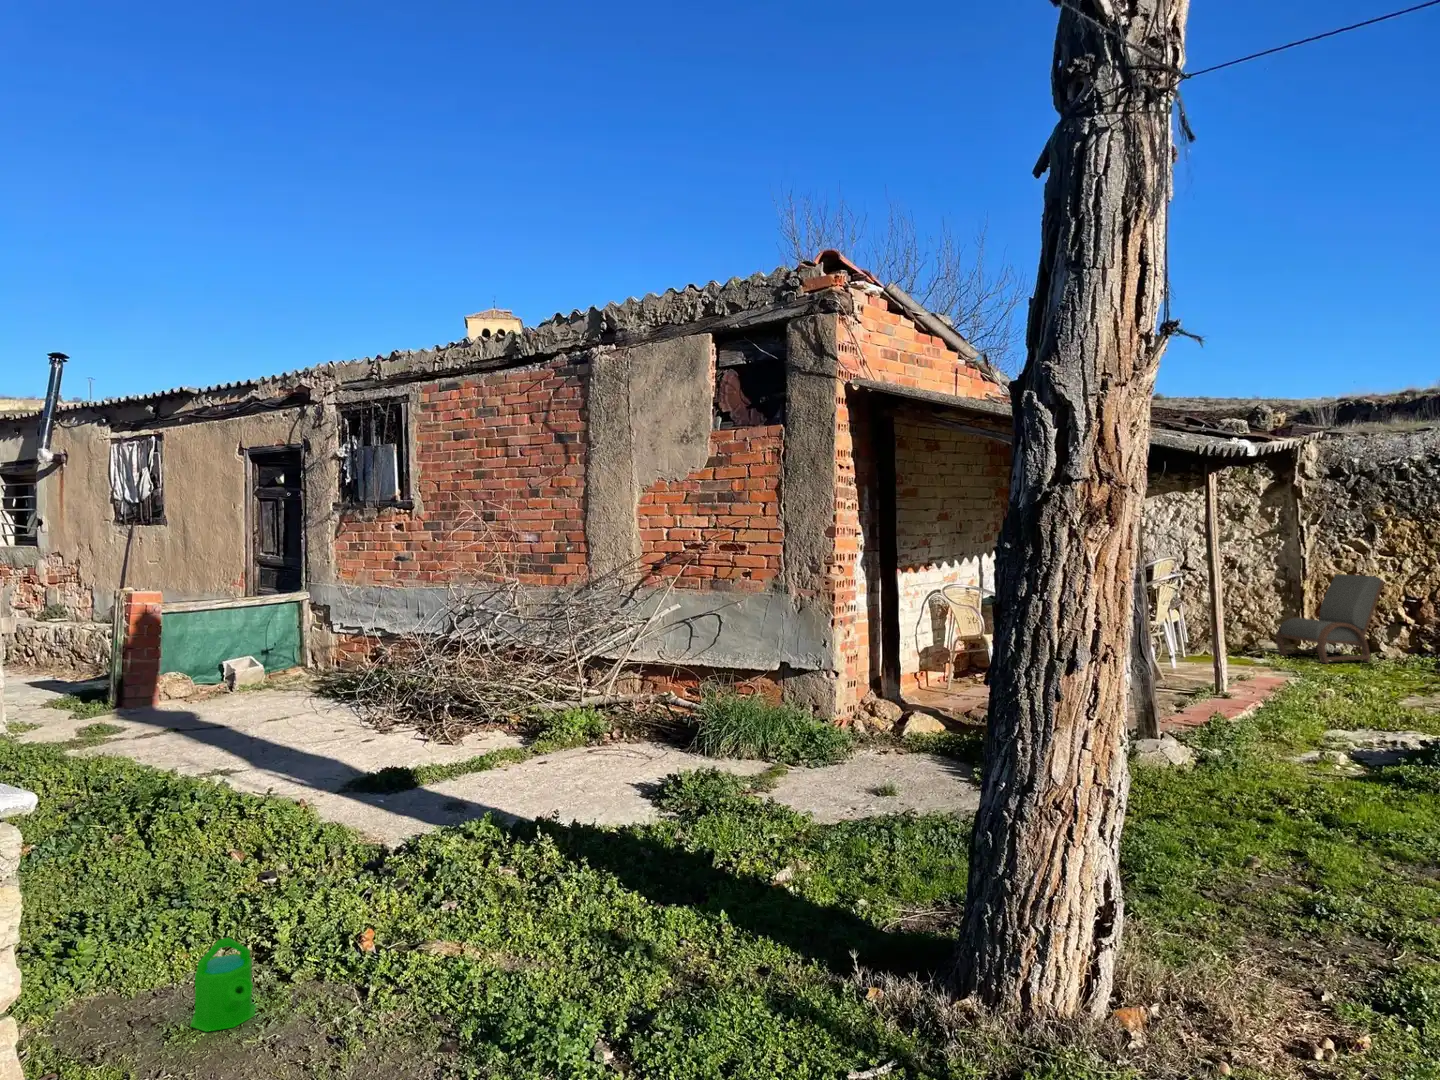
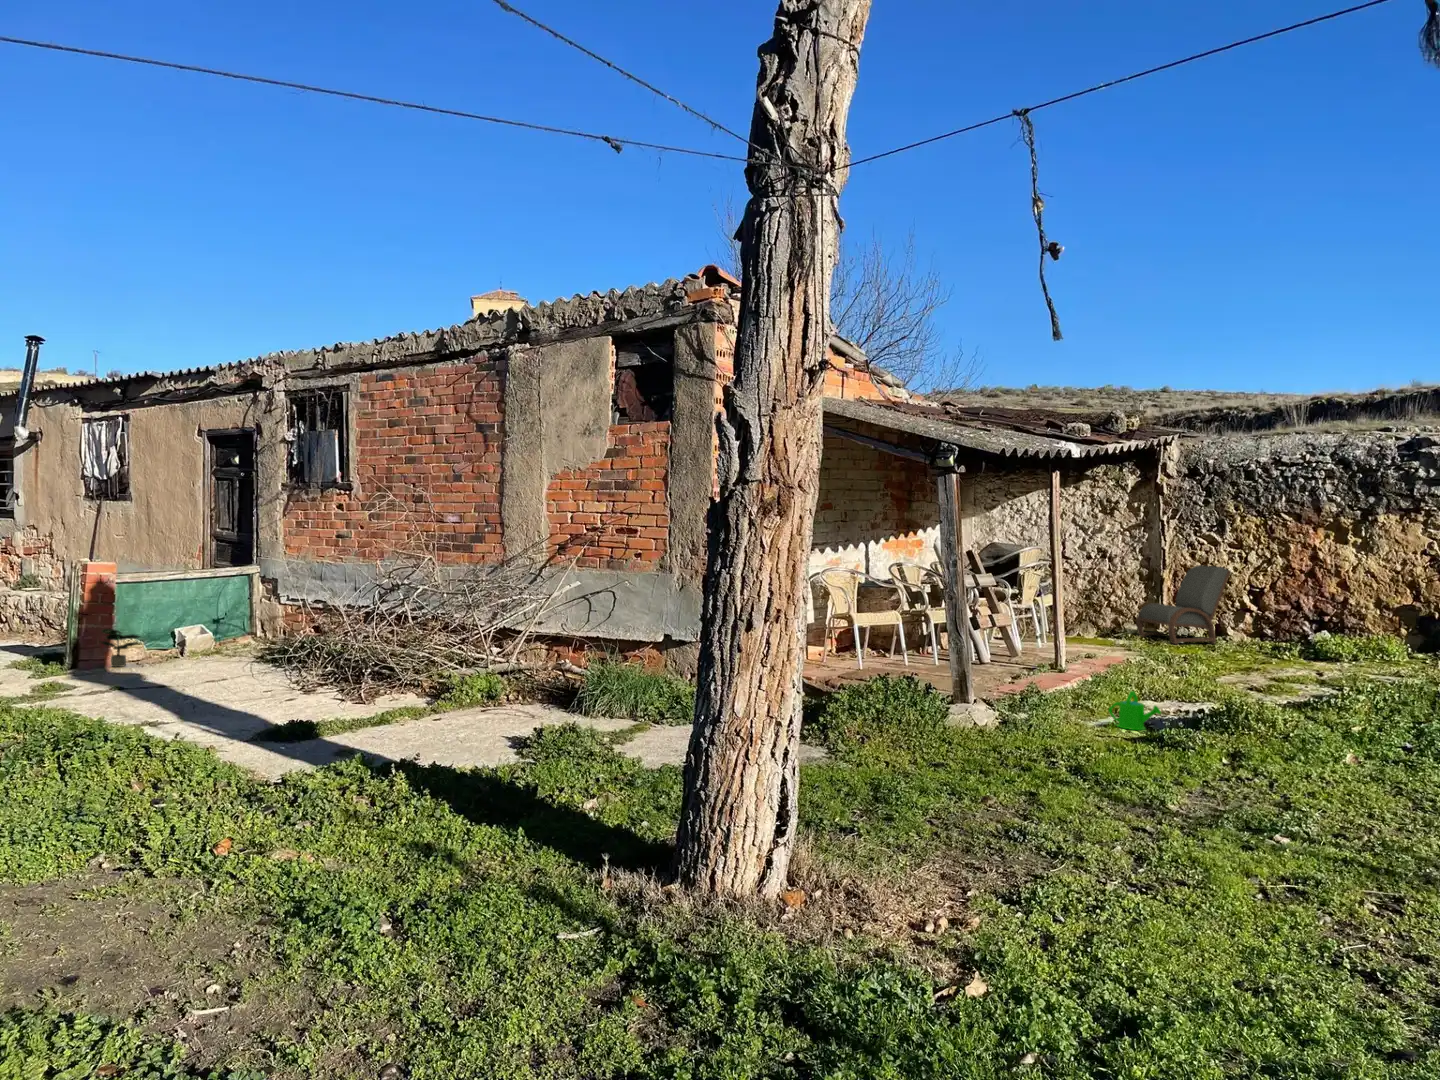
potted plant: none [147,666,191,708] -> present [101,629,140,667]
watering can: present [190,937,256,1032] -> present [1108,691,1161,730]

